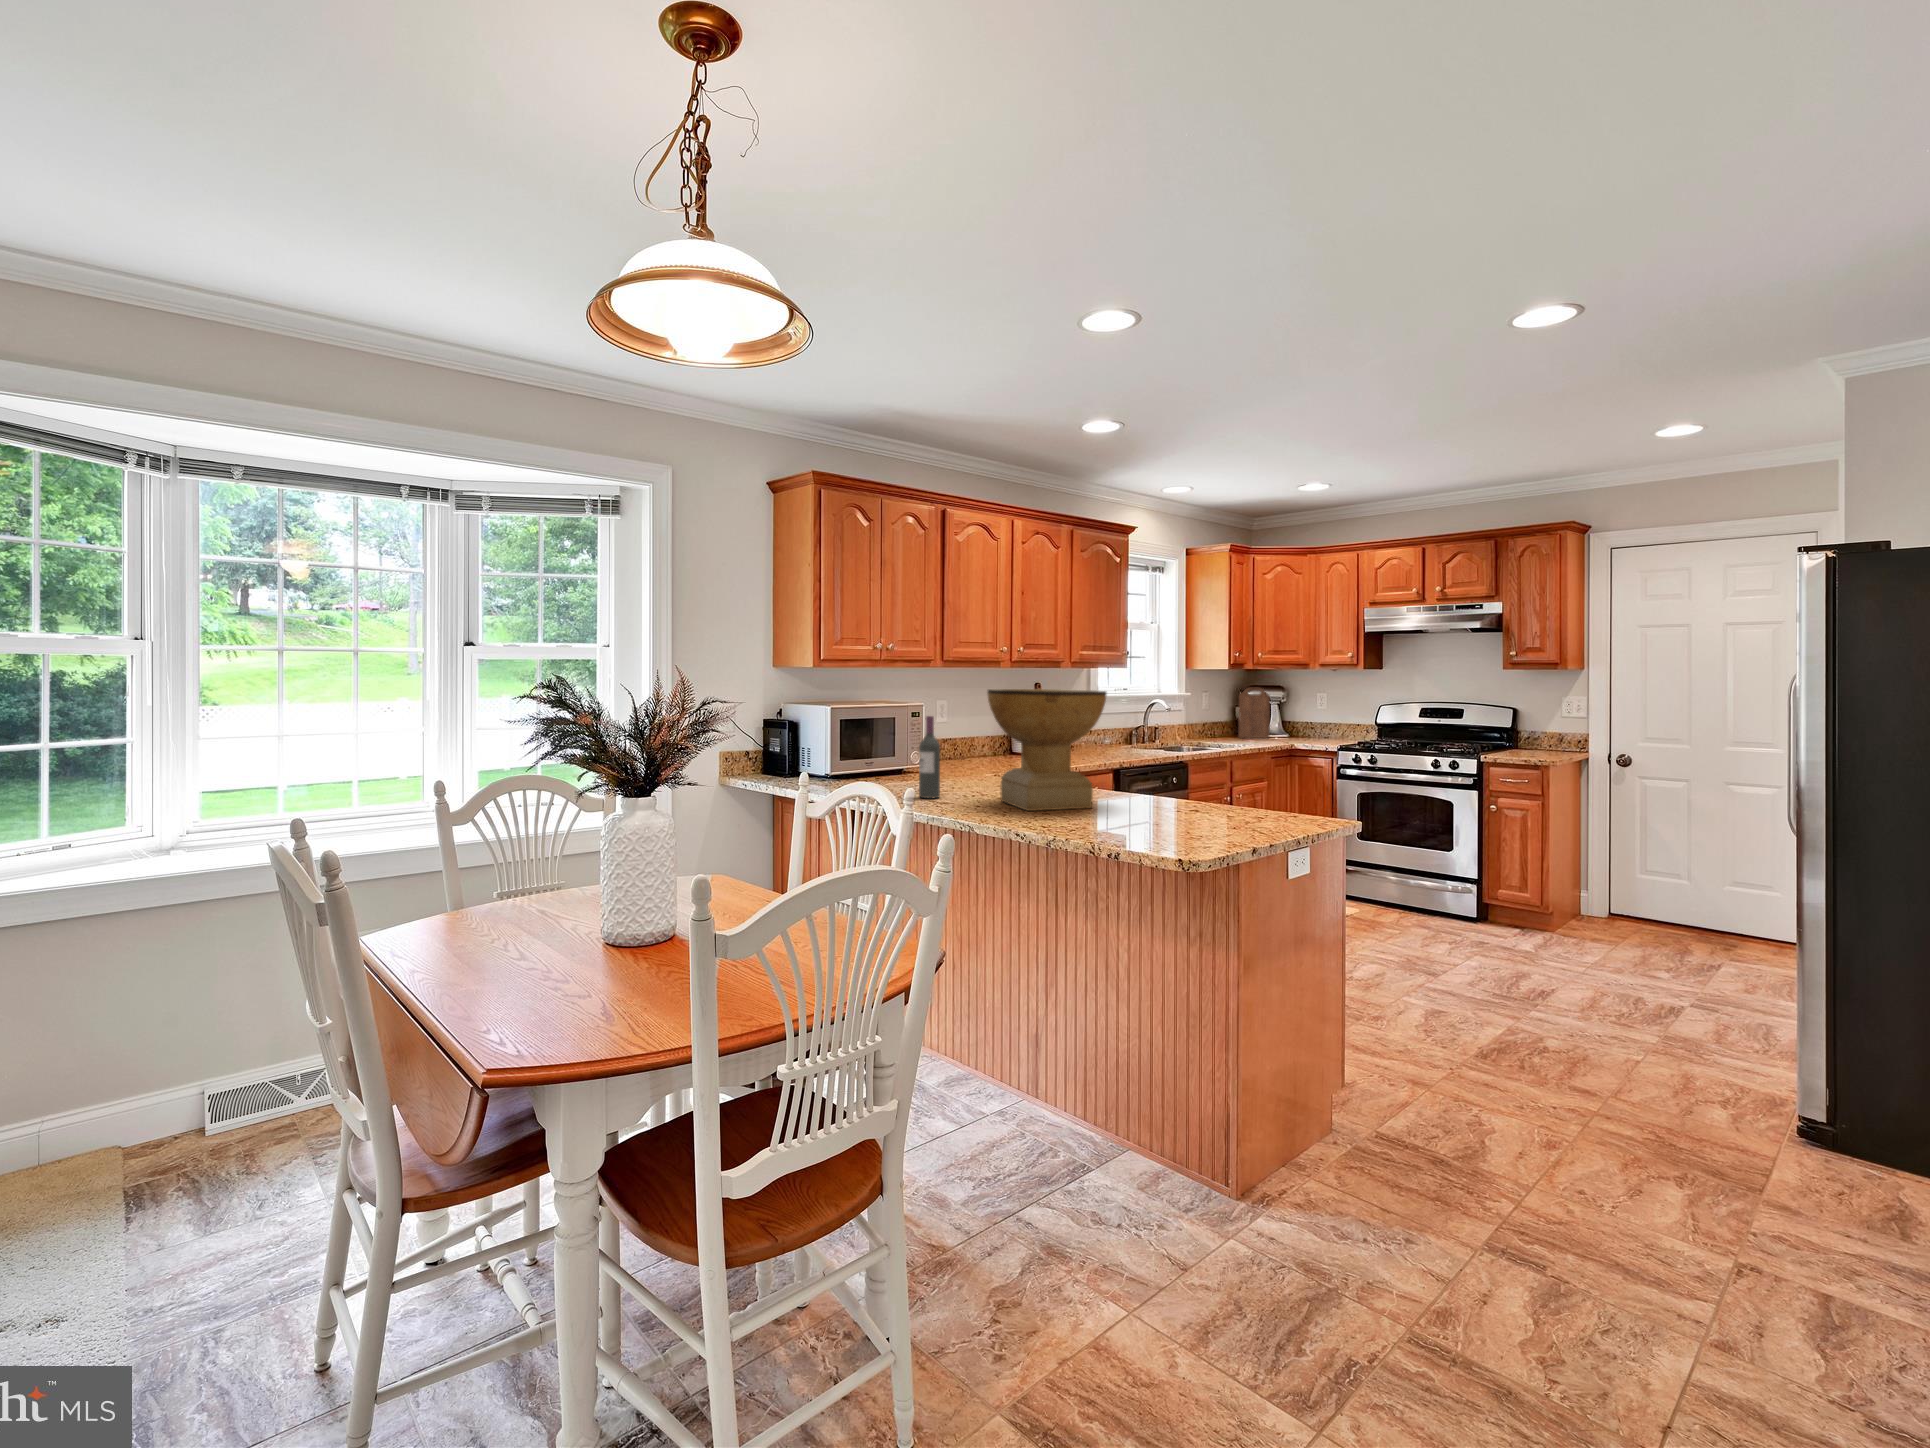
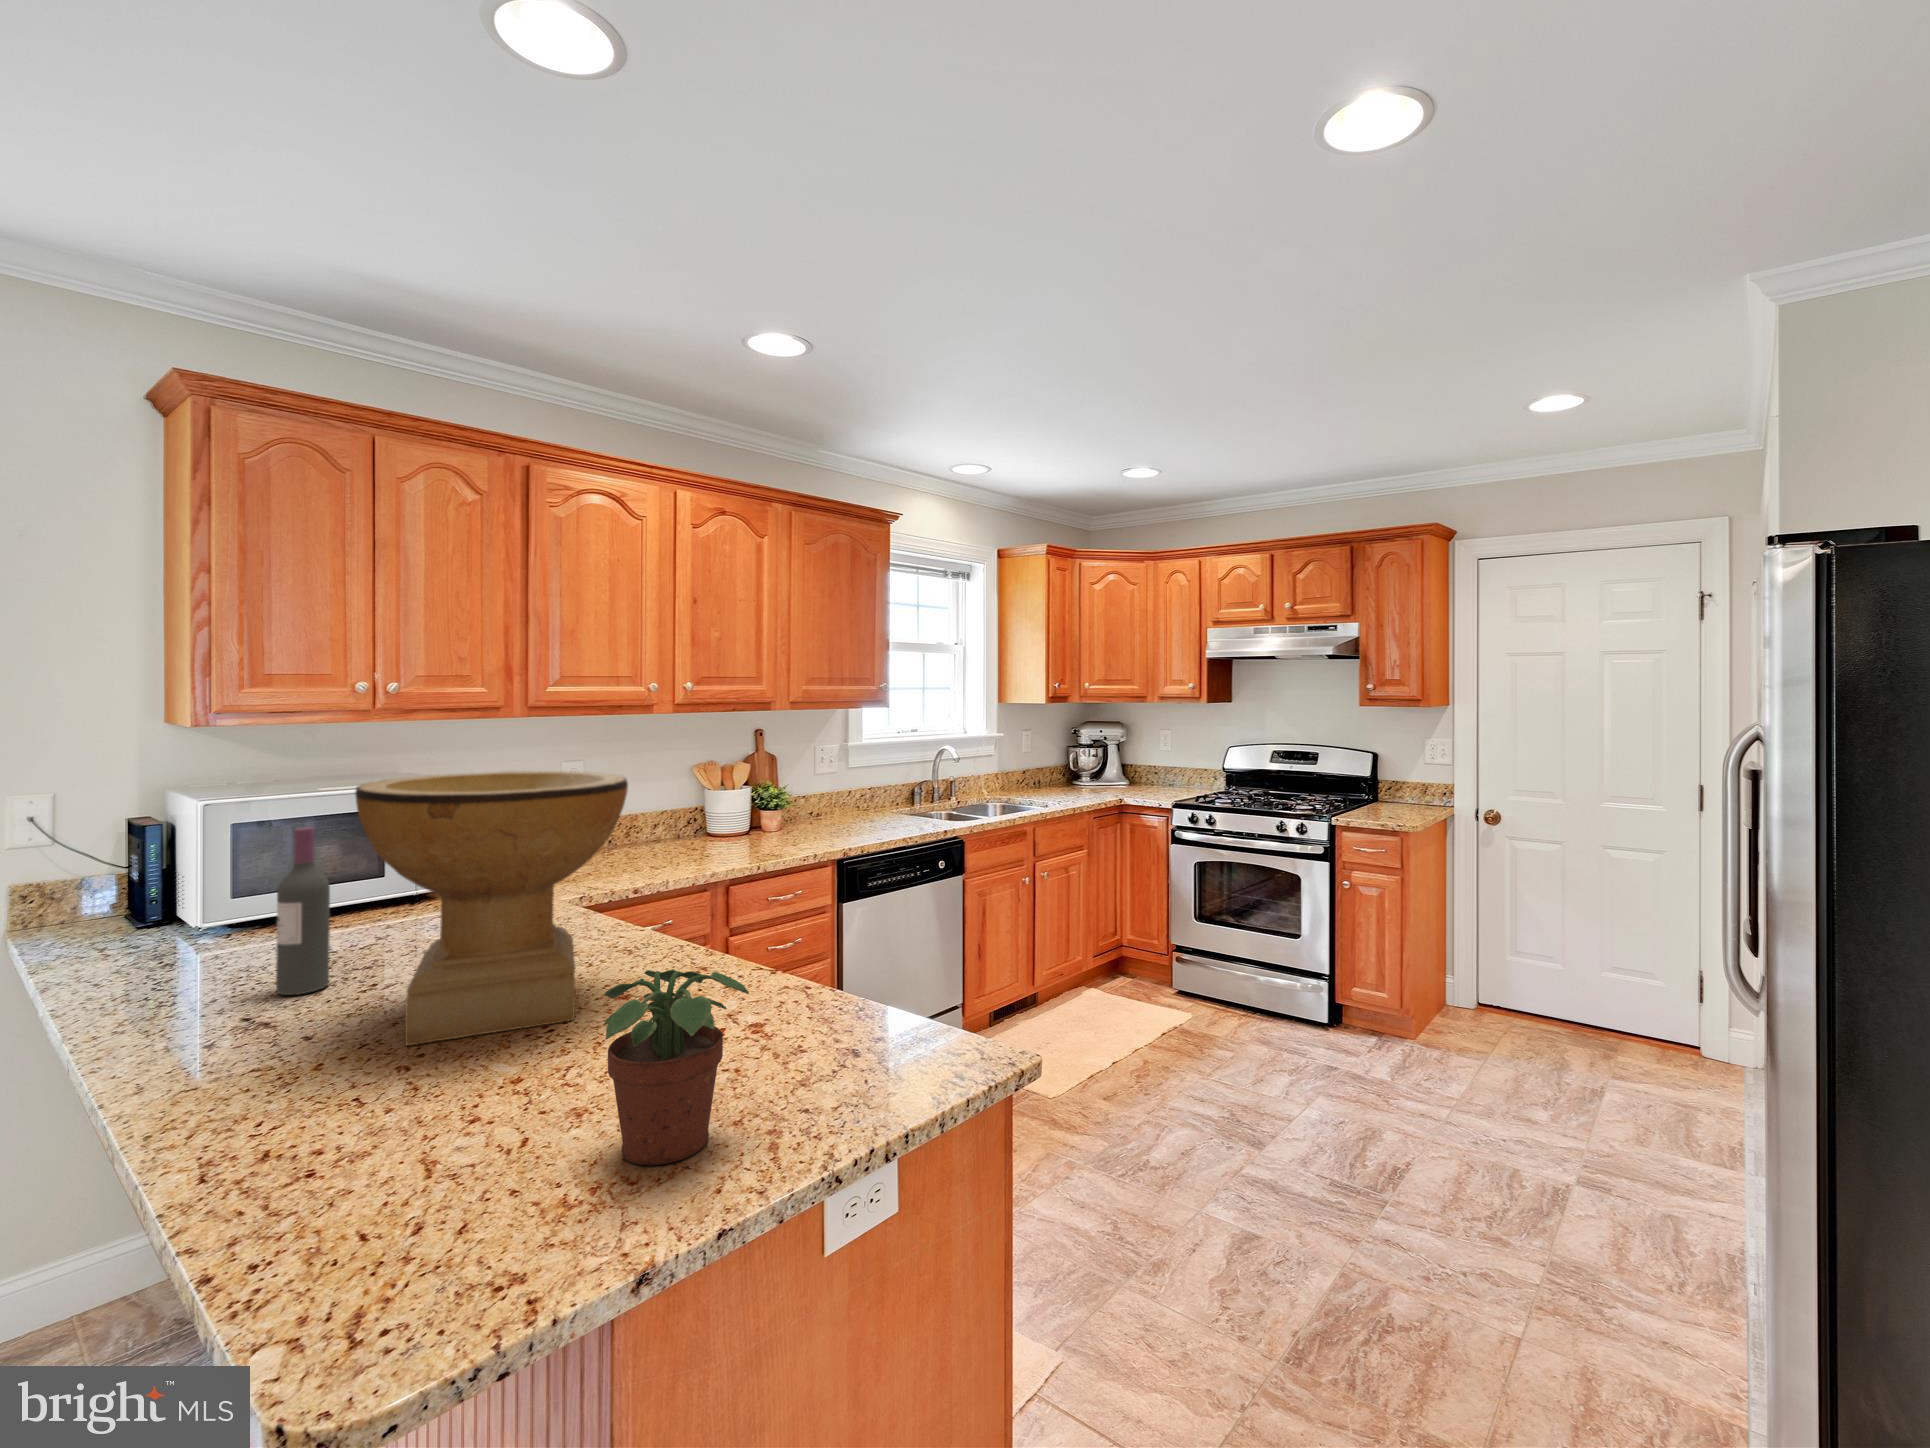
cutting board: present [1238,688,1270,739] -> none [1067,725,1103,788]
potted plant: none [1177,761,1240,835] -> present [603,969,749,1165]

